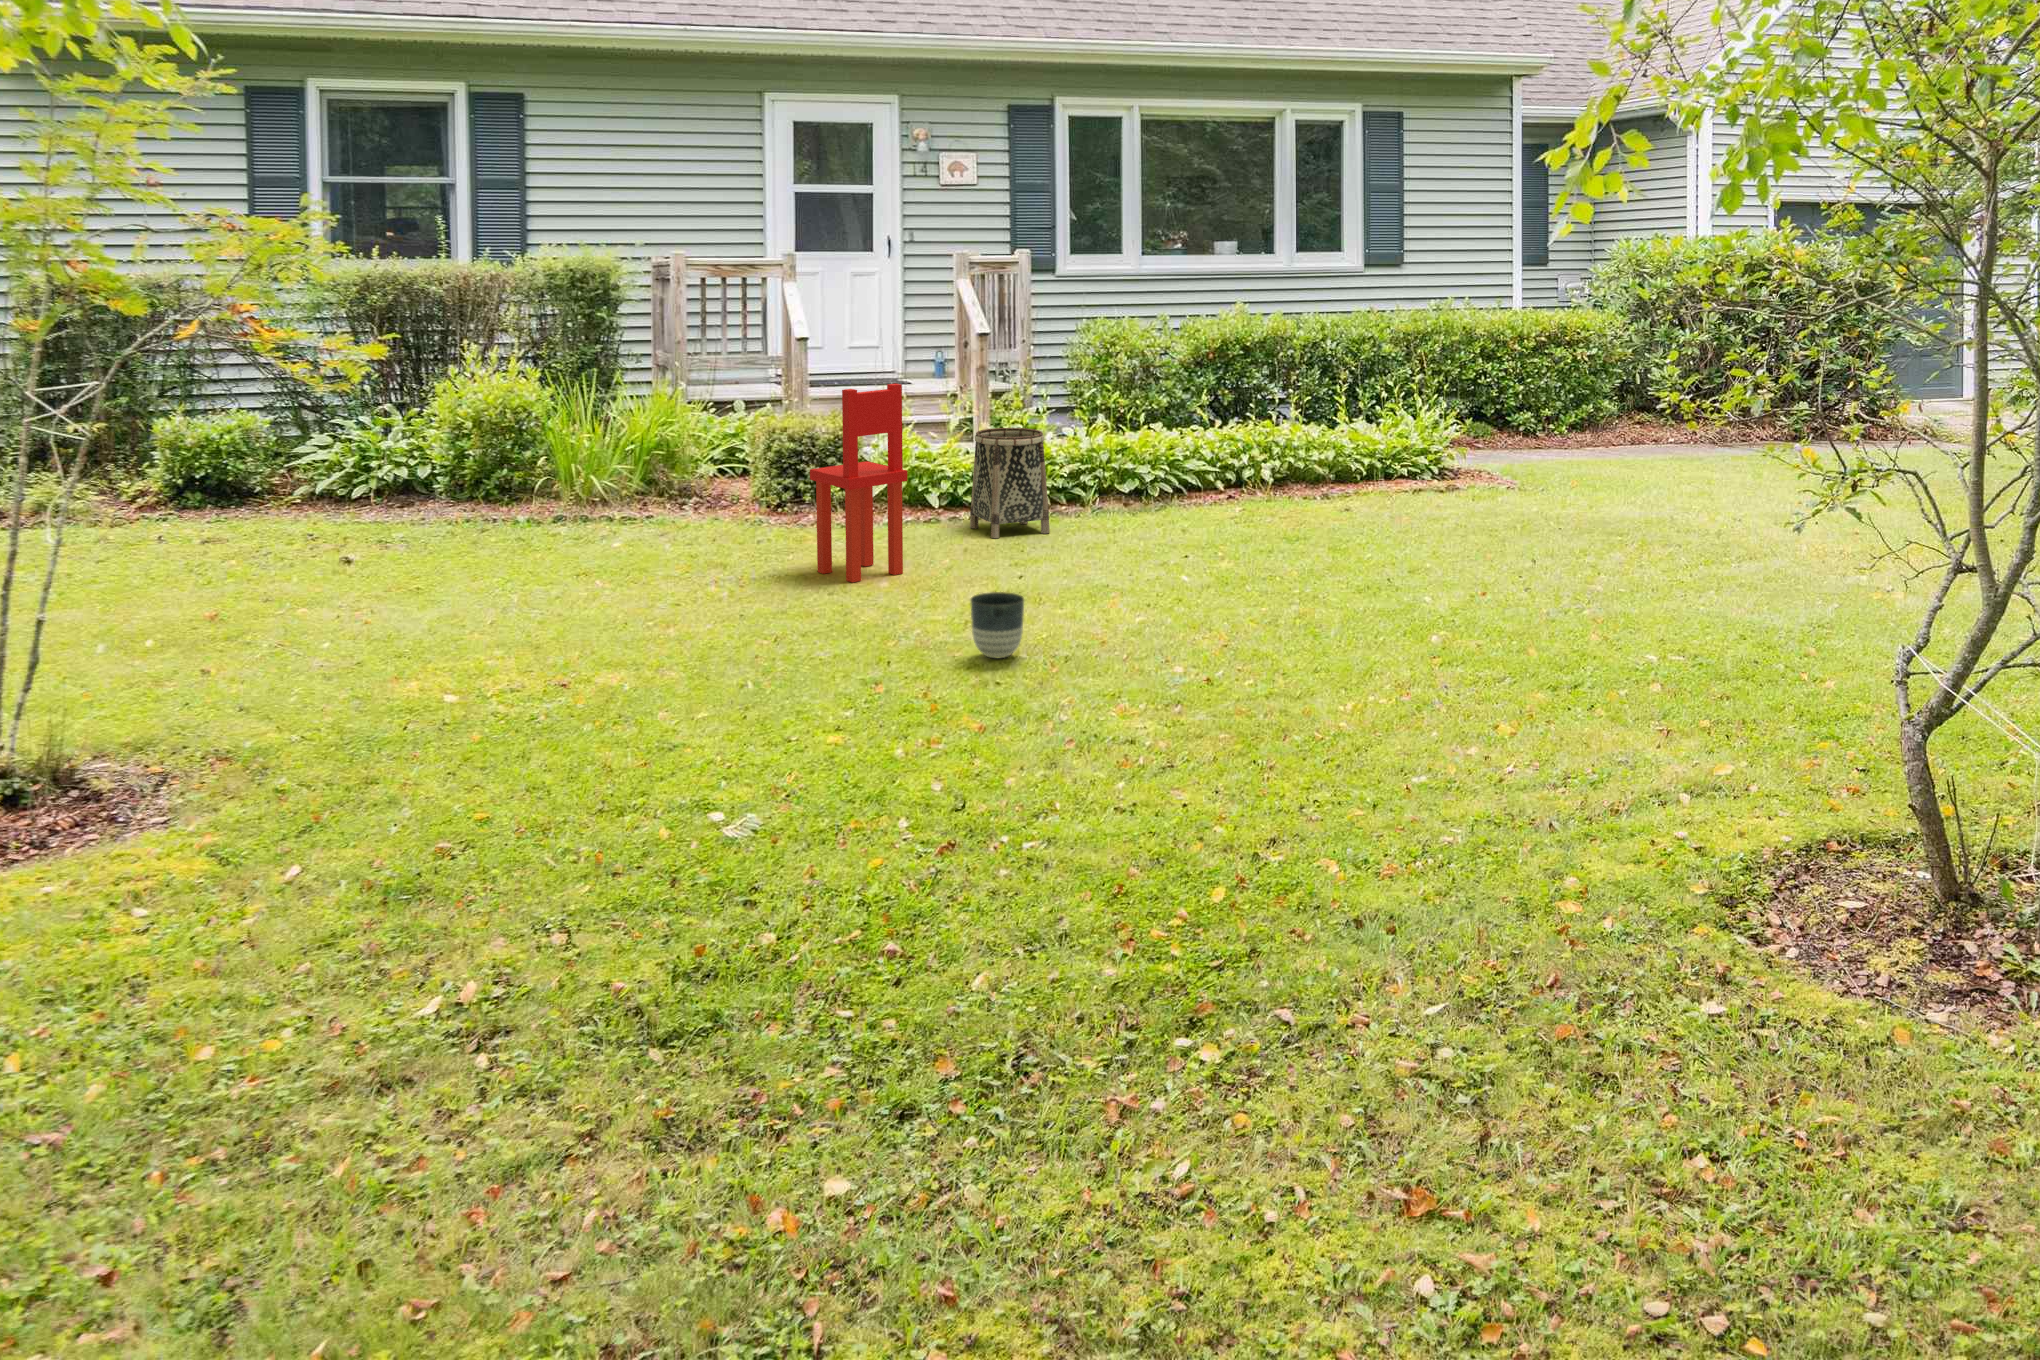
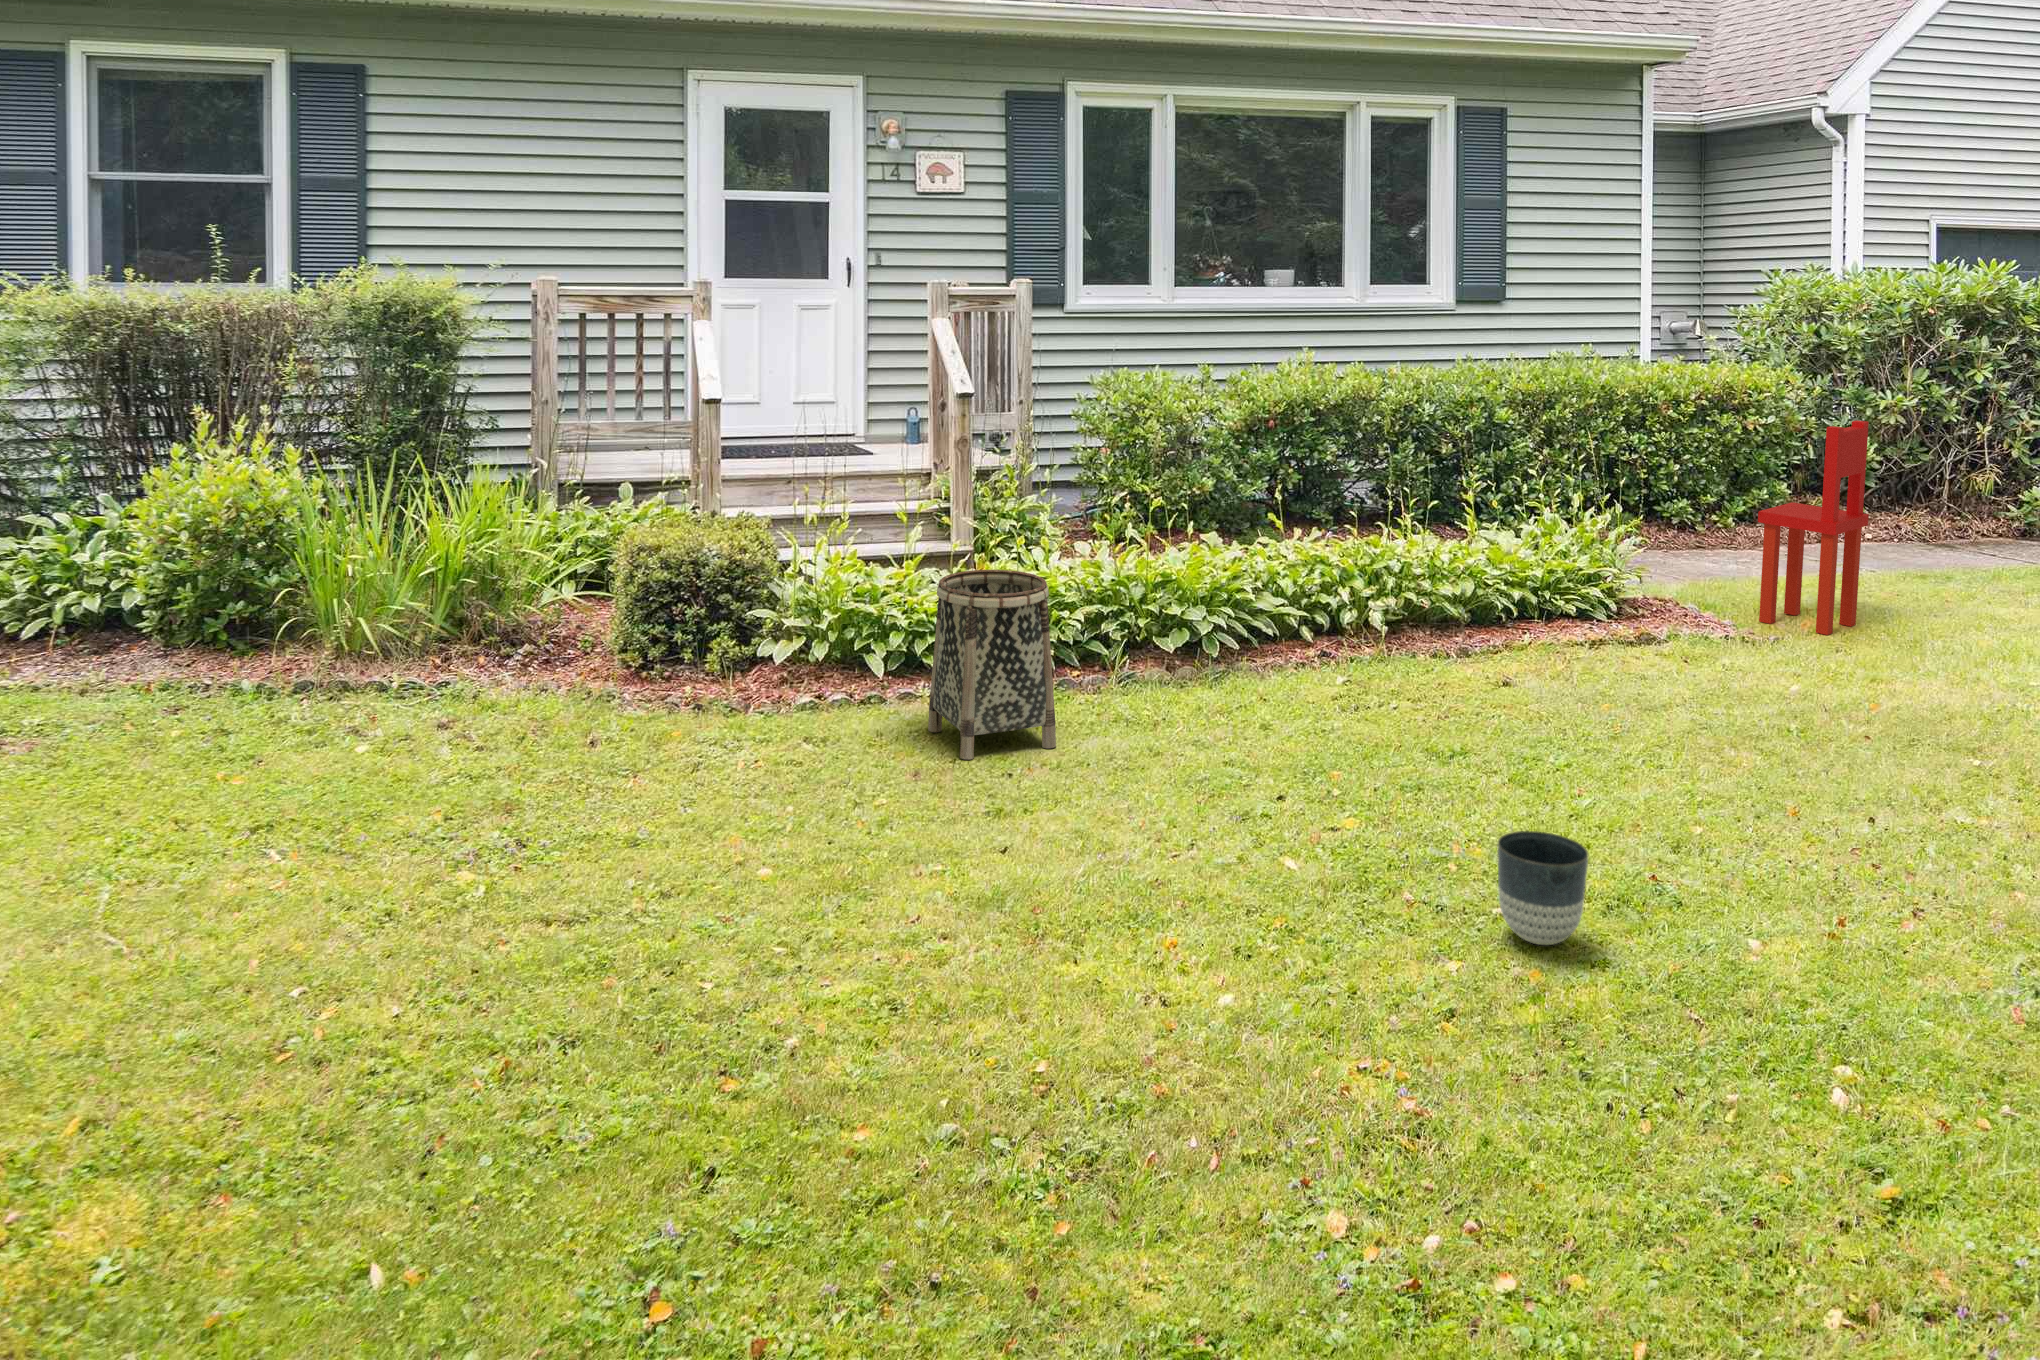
chair: present [810,384,907,582] -> present [1758,420,1869,635]
planter: present [971,592,1024,658] -> present [1497,831,1588,945]

